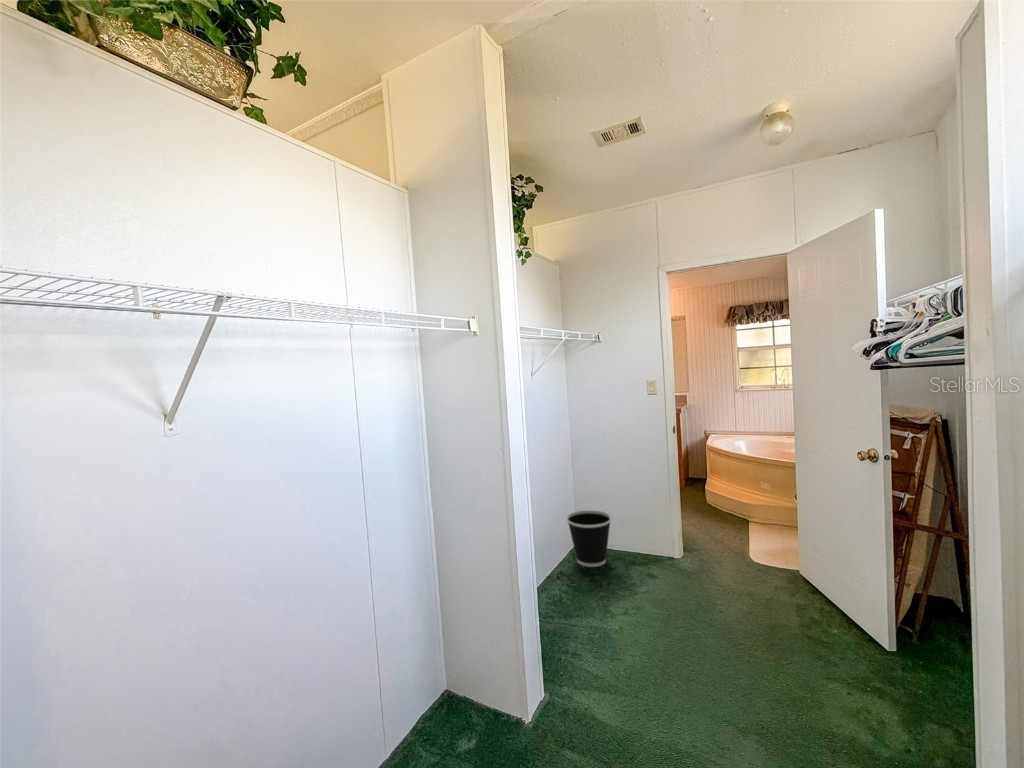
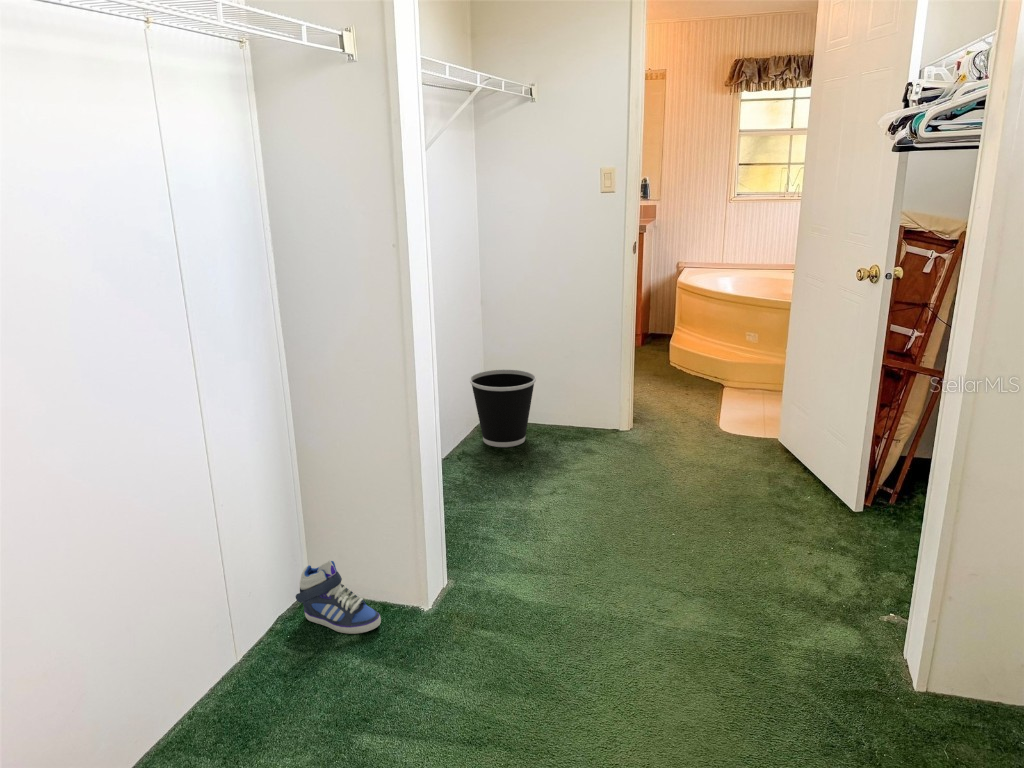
sneaker: none [433,674,493,741] -> present [296,560,381,634]

